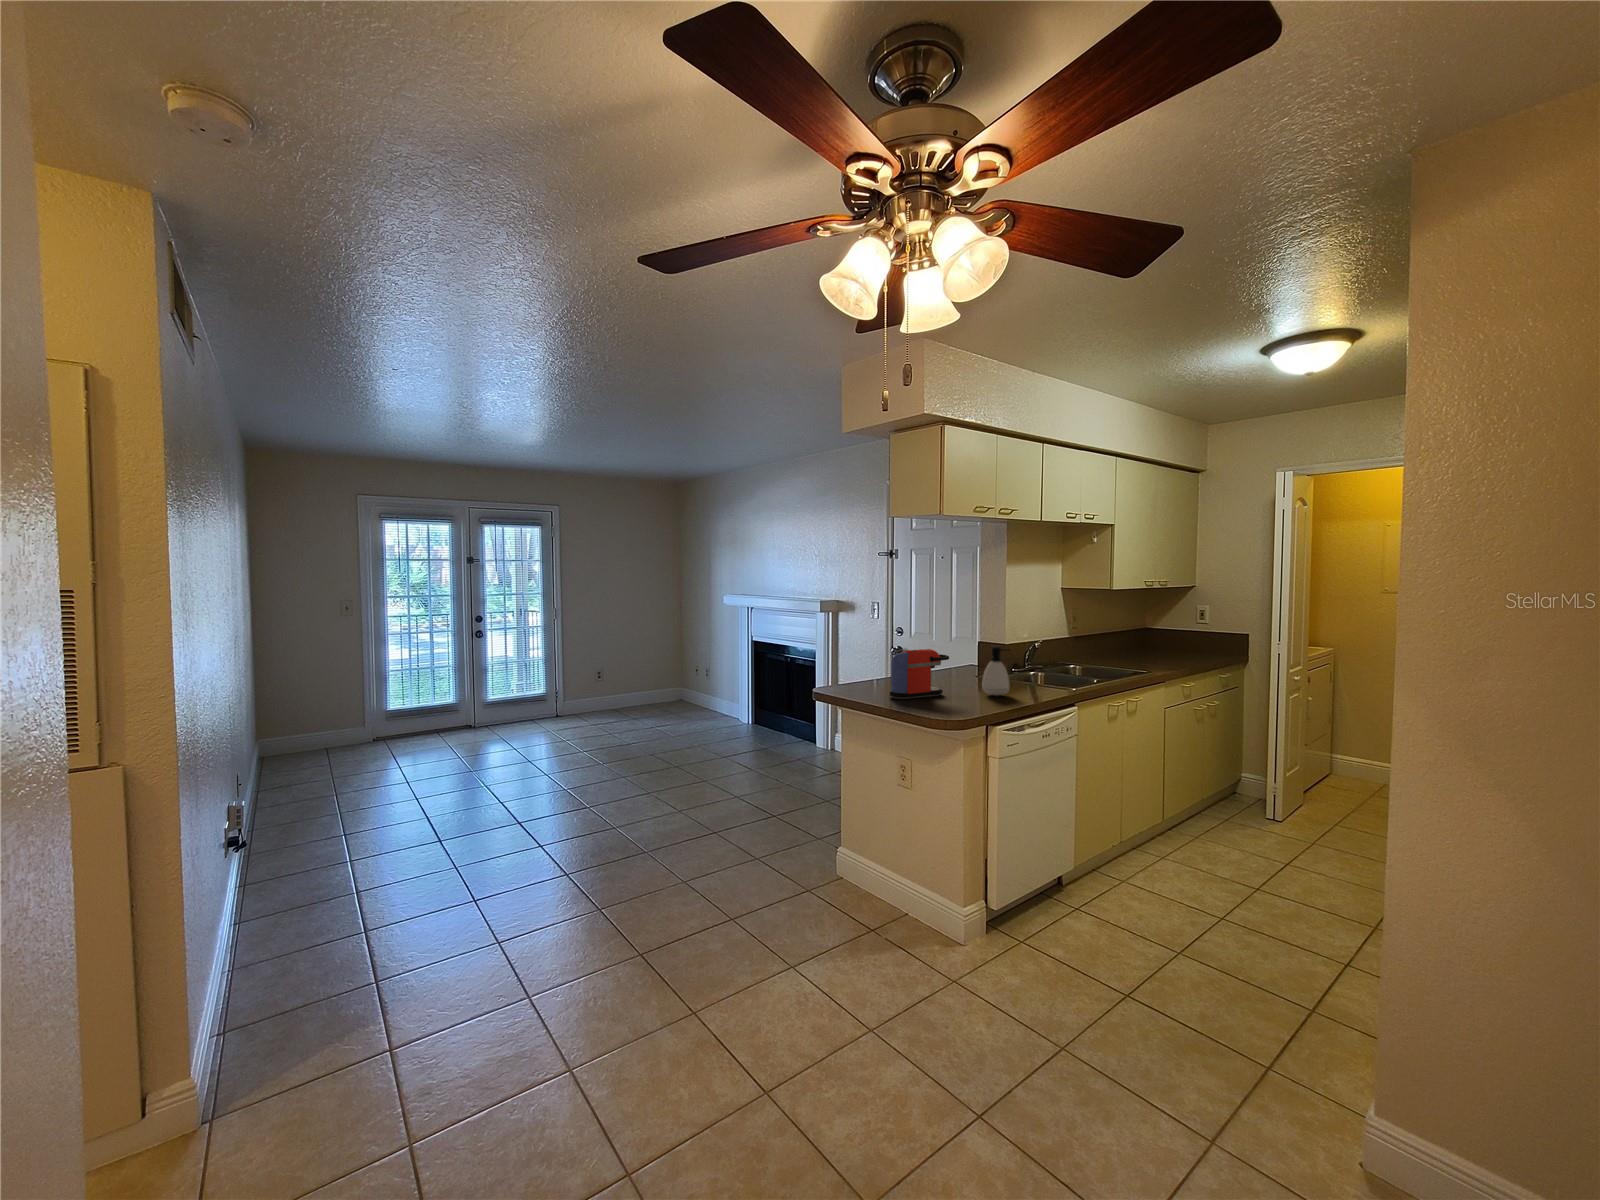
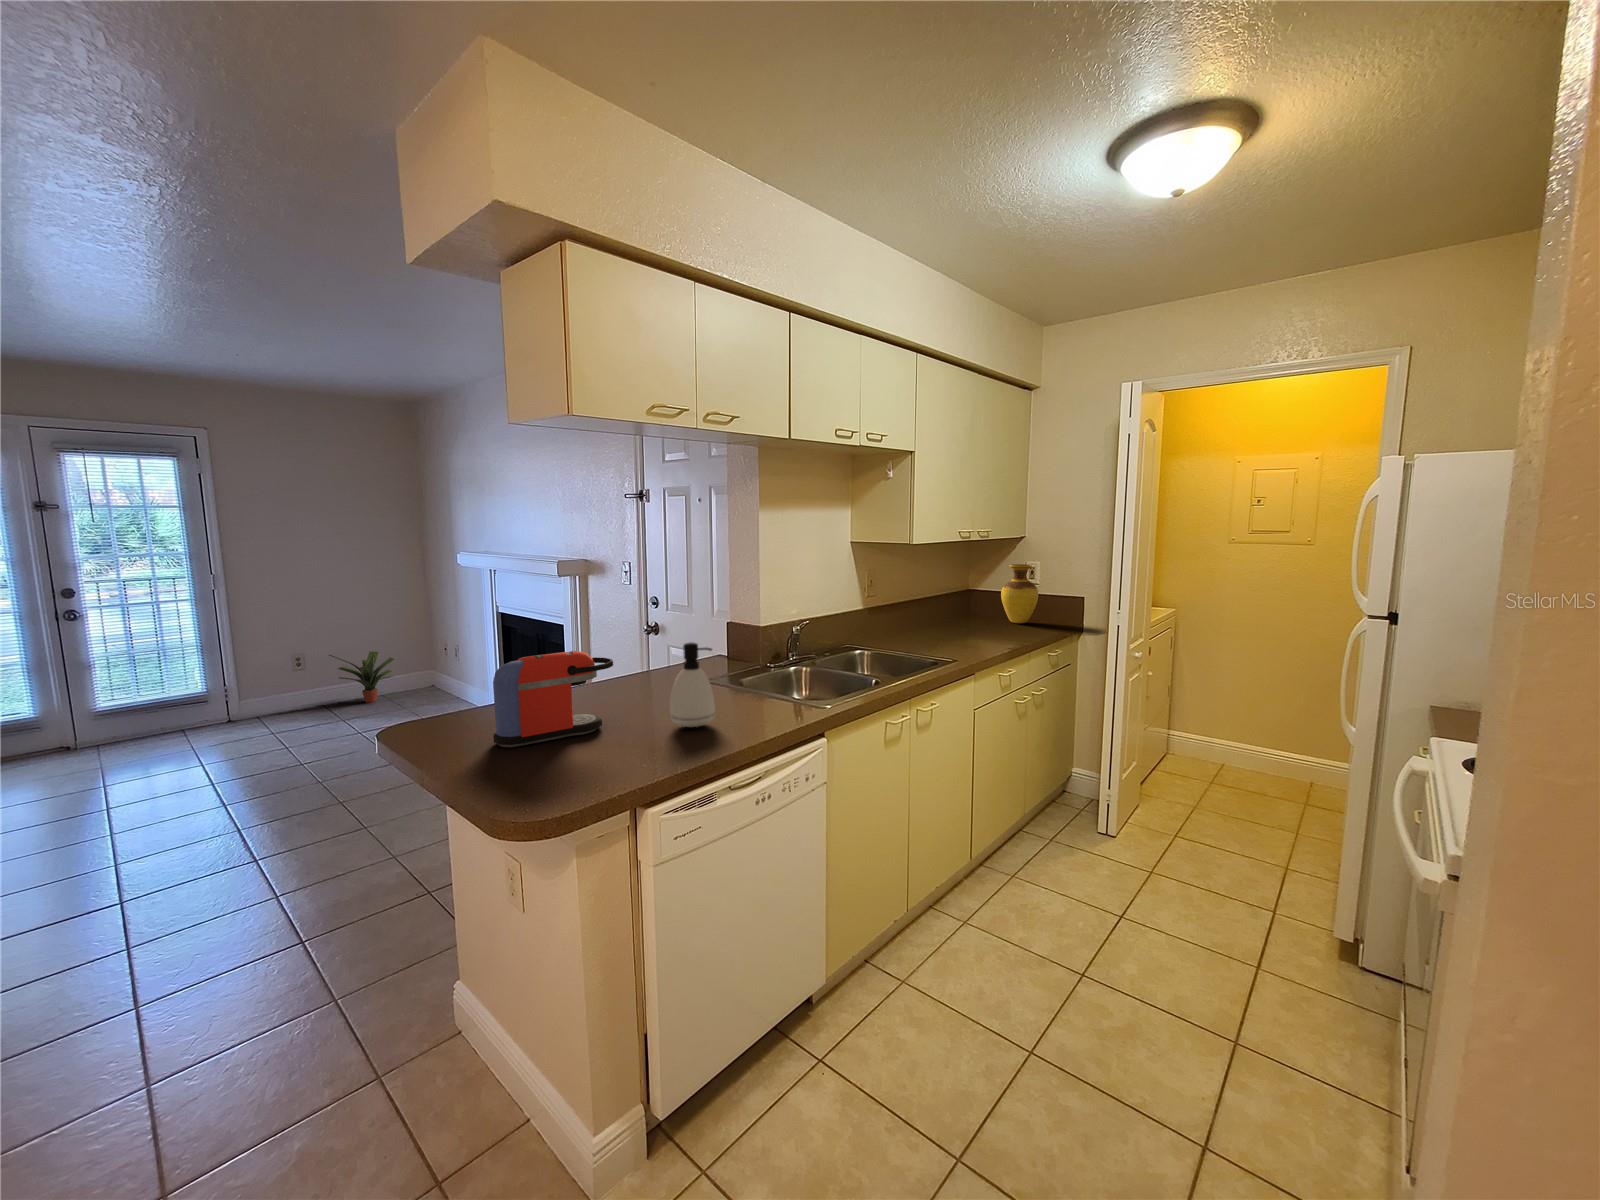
vase: none [1178,608,1210,654] -> present [1001,564,1038,623]
potted plant: none [622,669,665,708] -> present [329,651,394,703]

